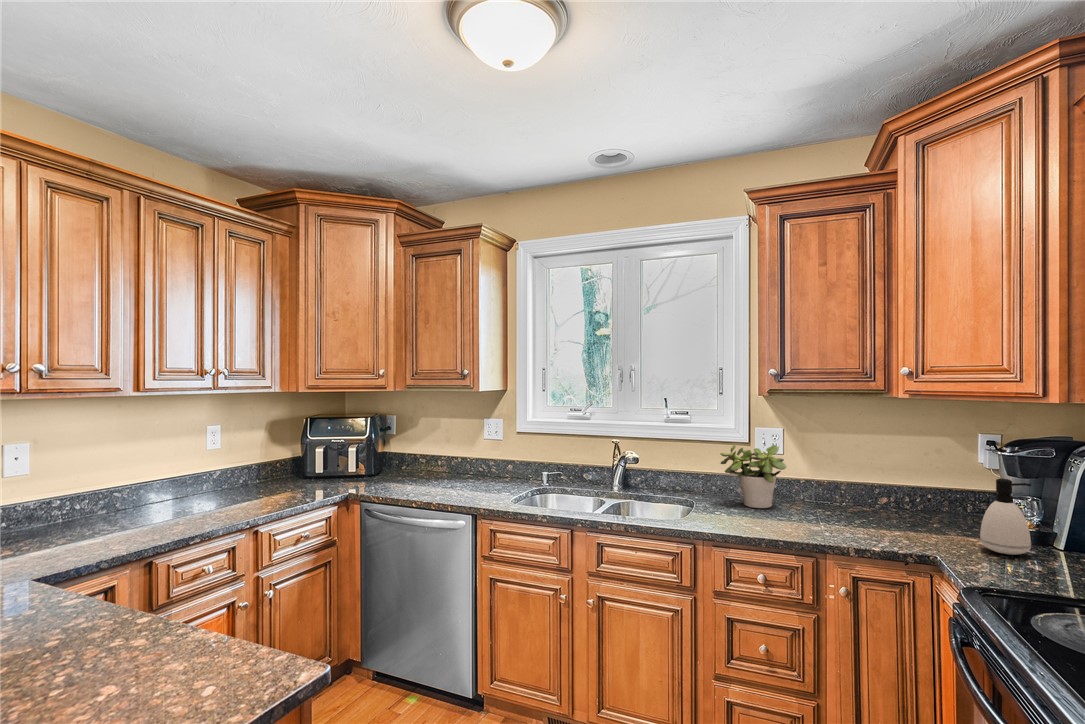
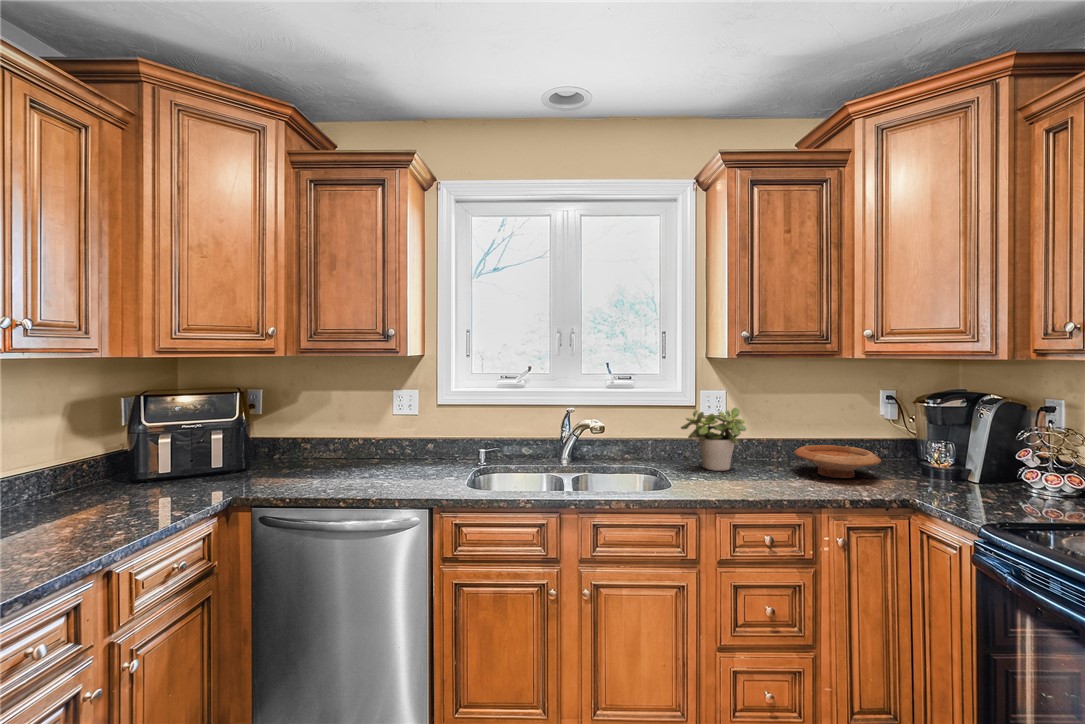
soap dispenser: present [980,479,1031,555] -> none [937,427,981,492]
wooden bowl: none [835,490,931,527] -> present [794,445,881,478]

